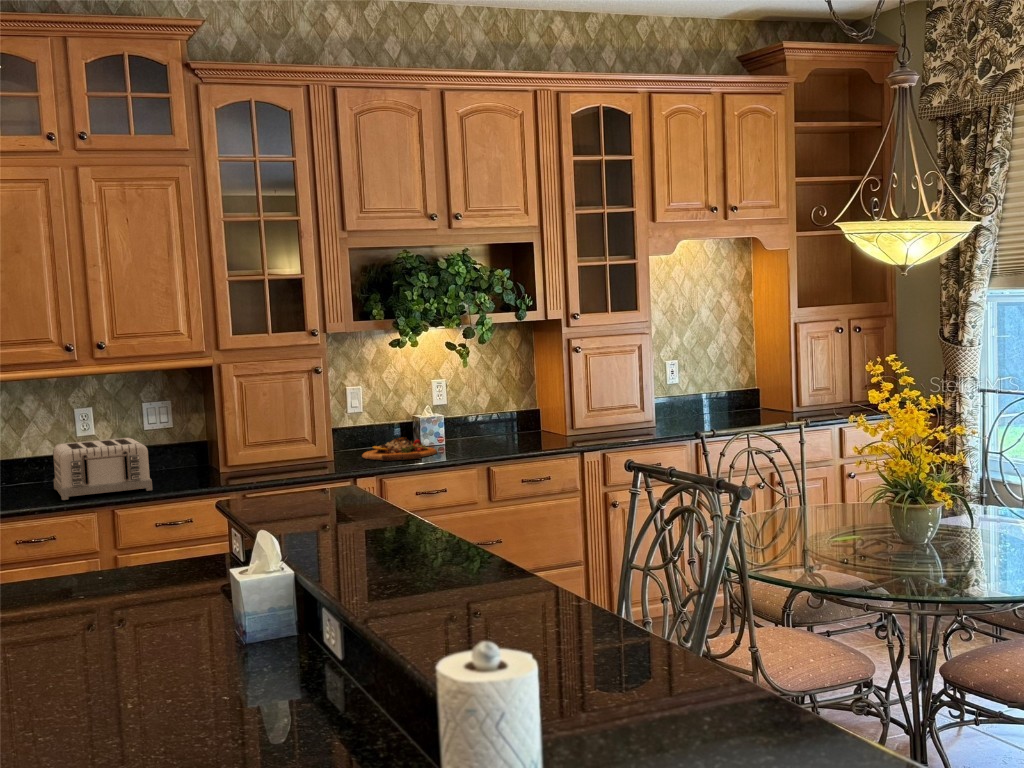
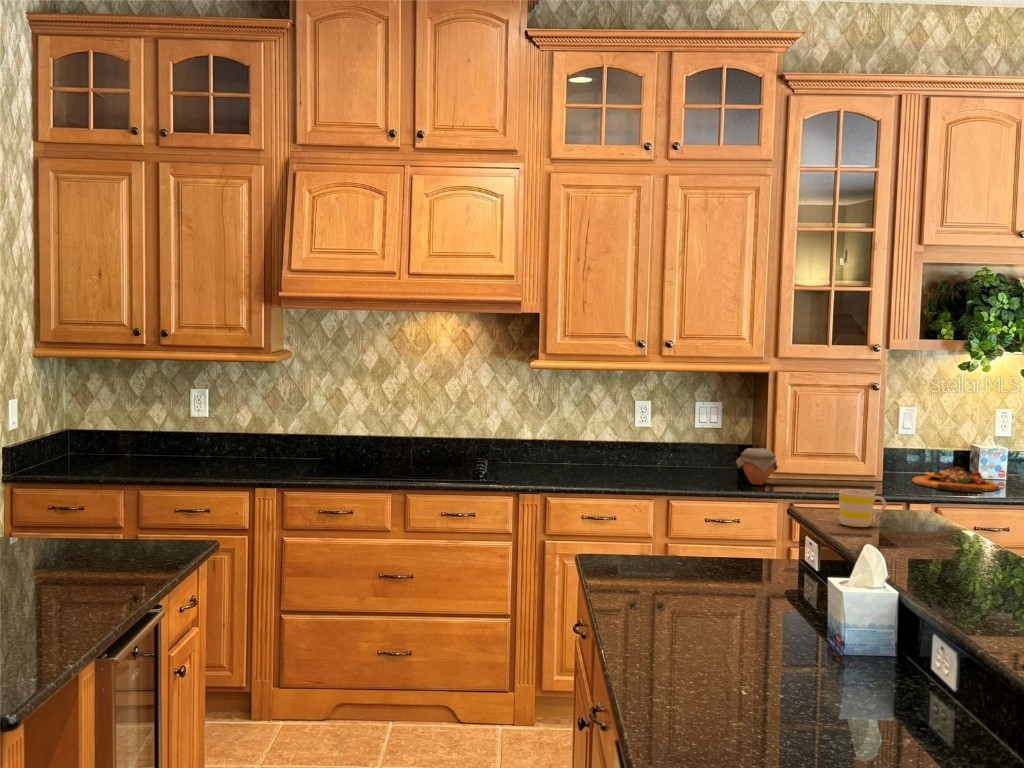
toaster: present [53,438,152,500] -> none [614,430,704,486]
jar: none [186,444,229,481] -> present [736,448,778,485]
mug: none [262,468,306,502] -> present [839,489,886,527]

